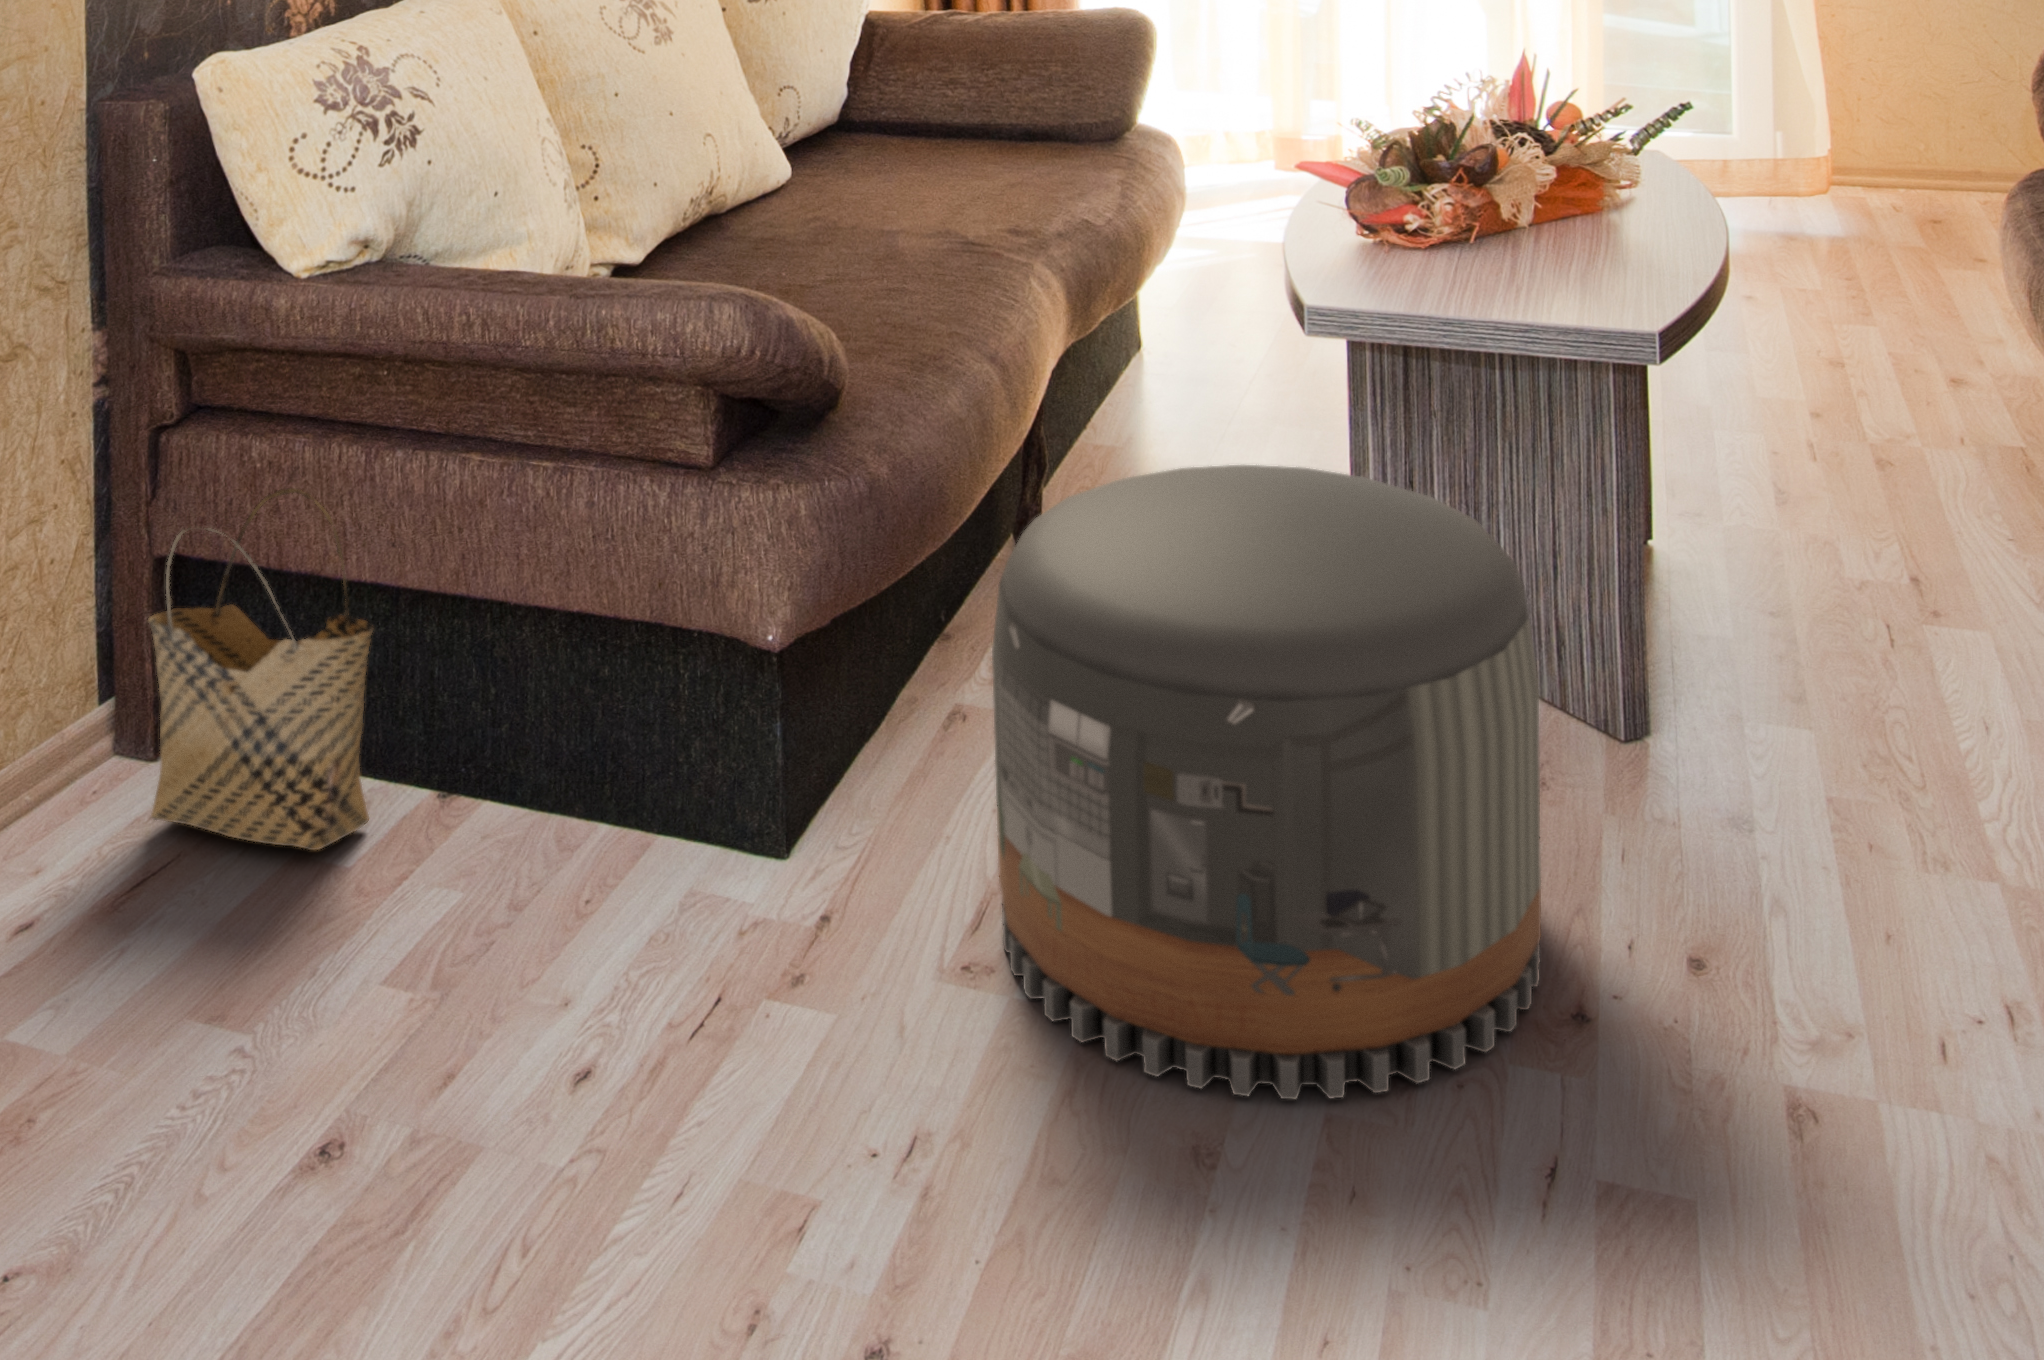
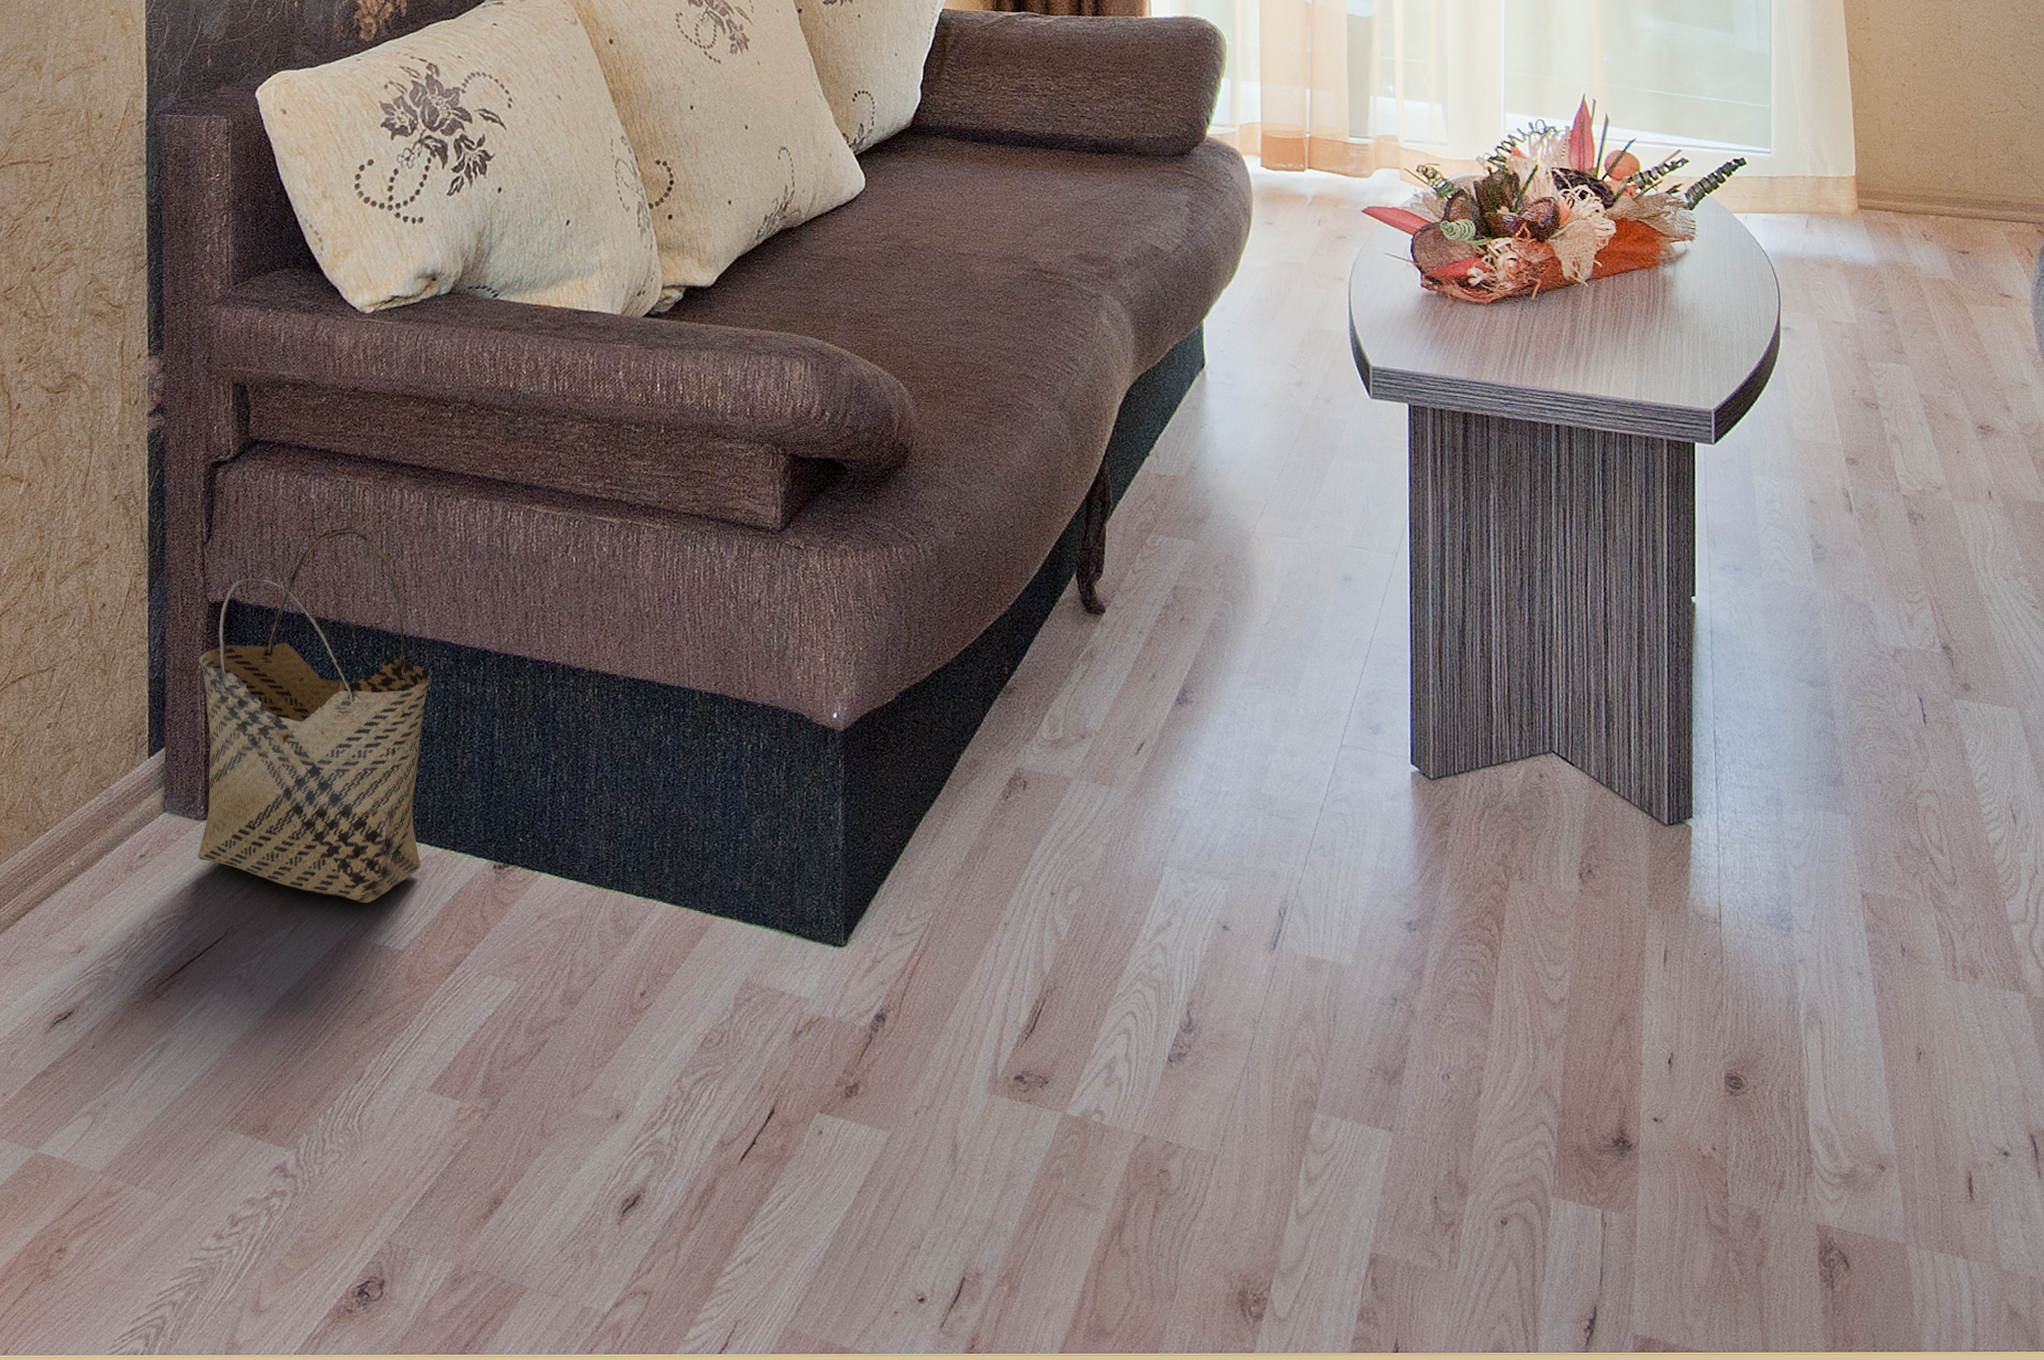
pouf: present [992,465,1541,1099] -> none [1064,545,1627,1234]

